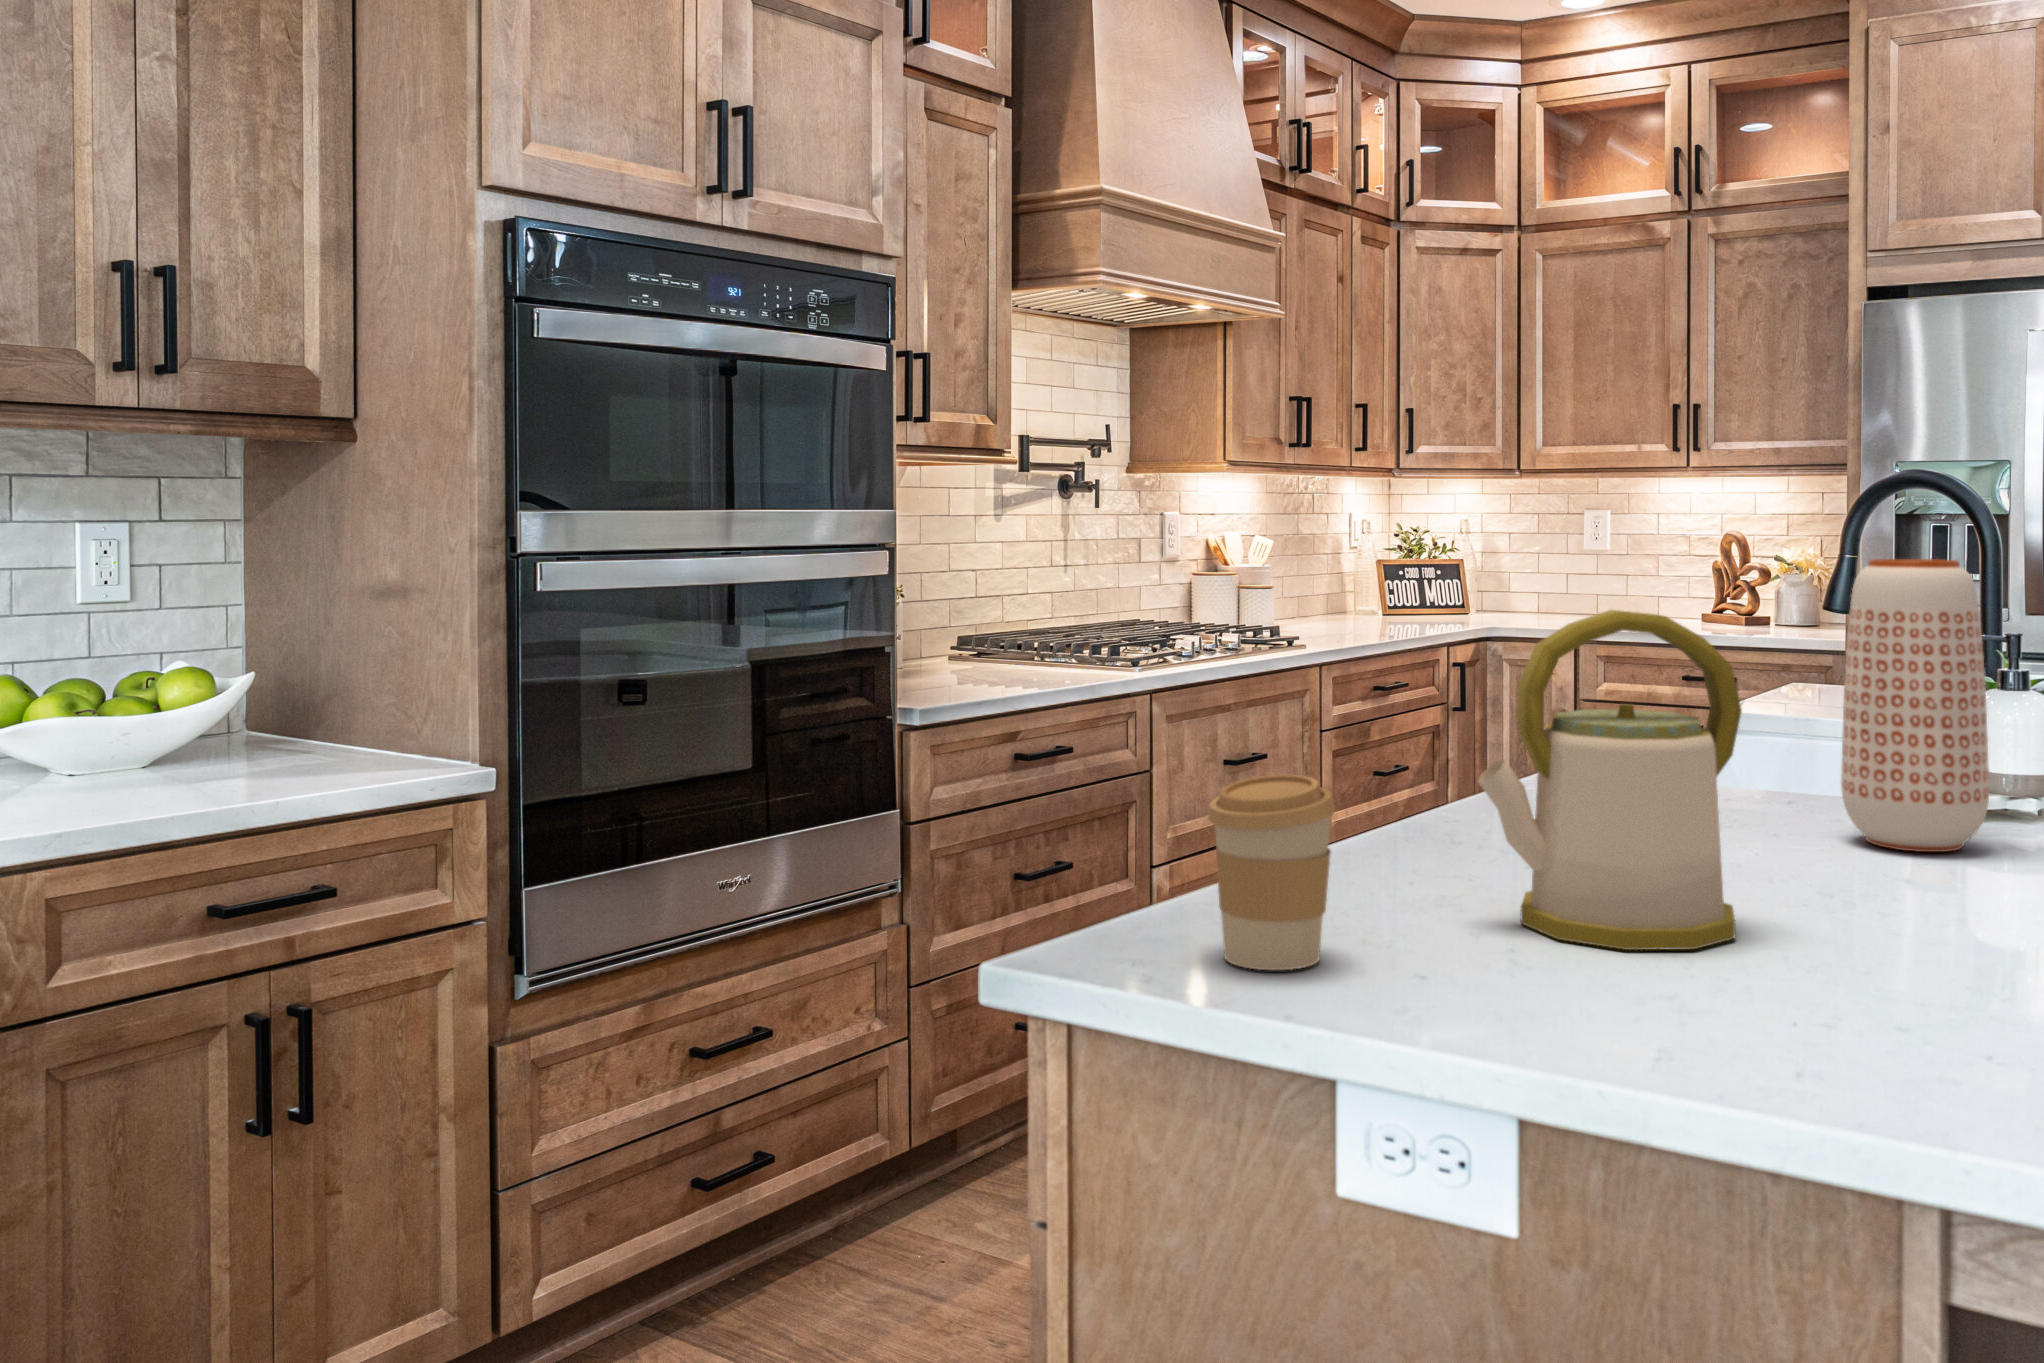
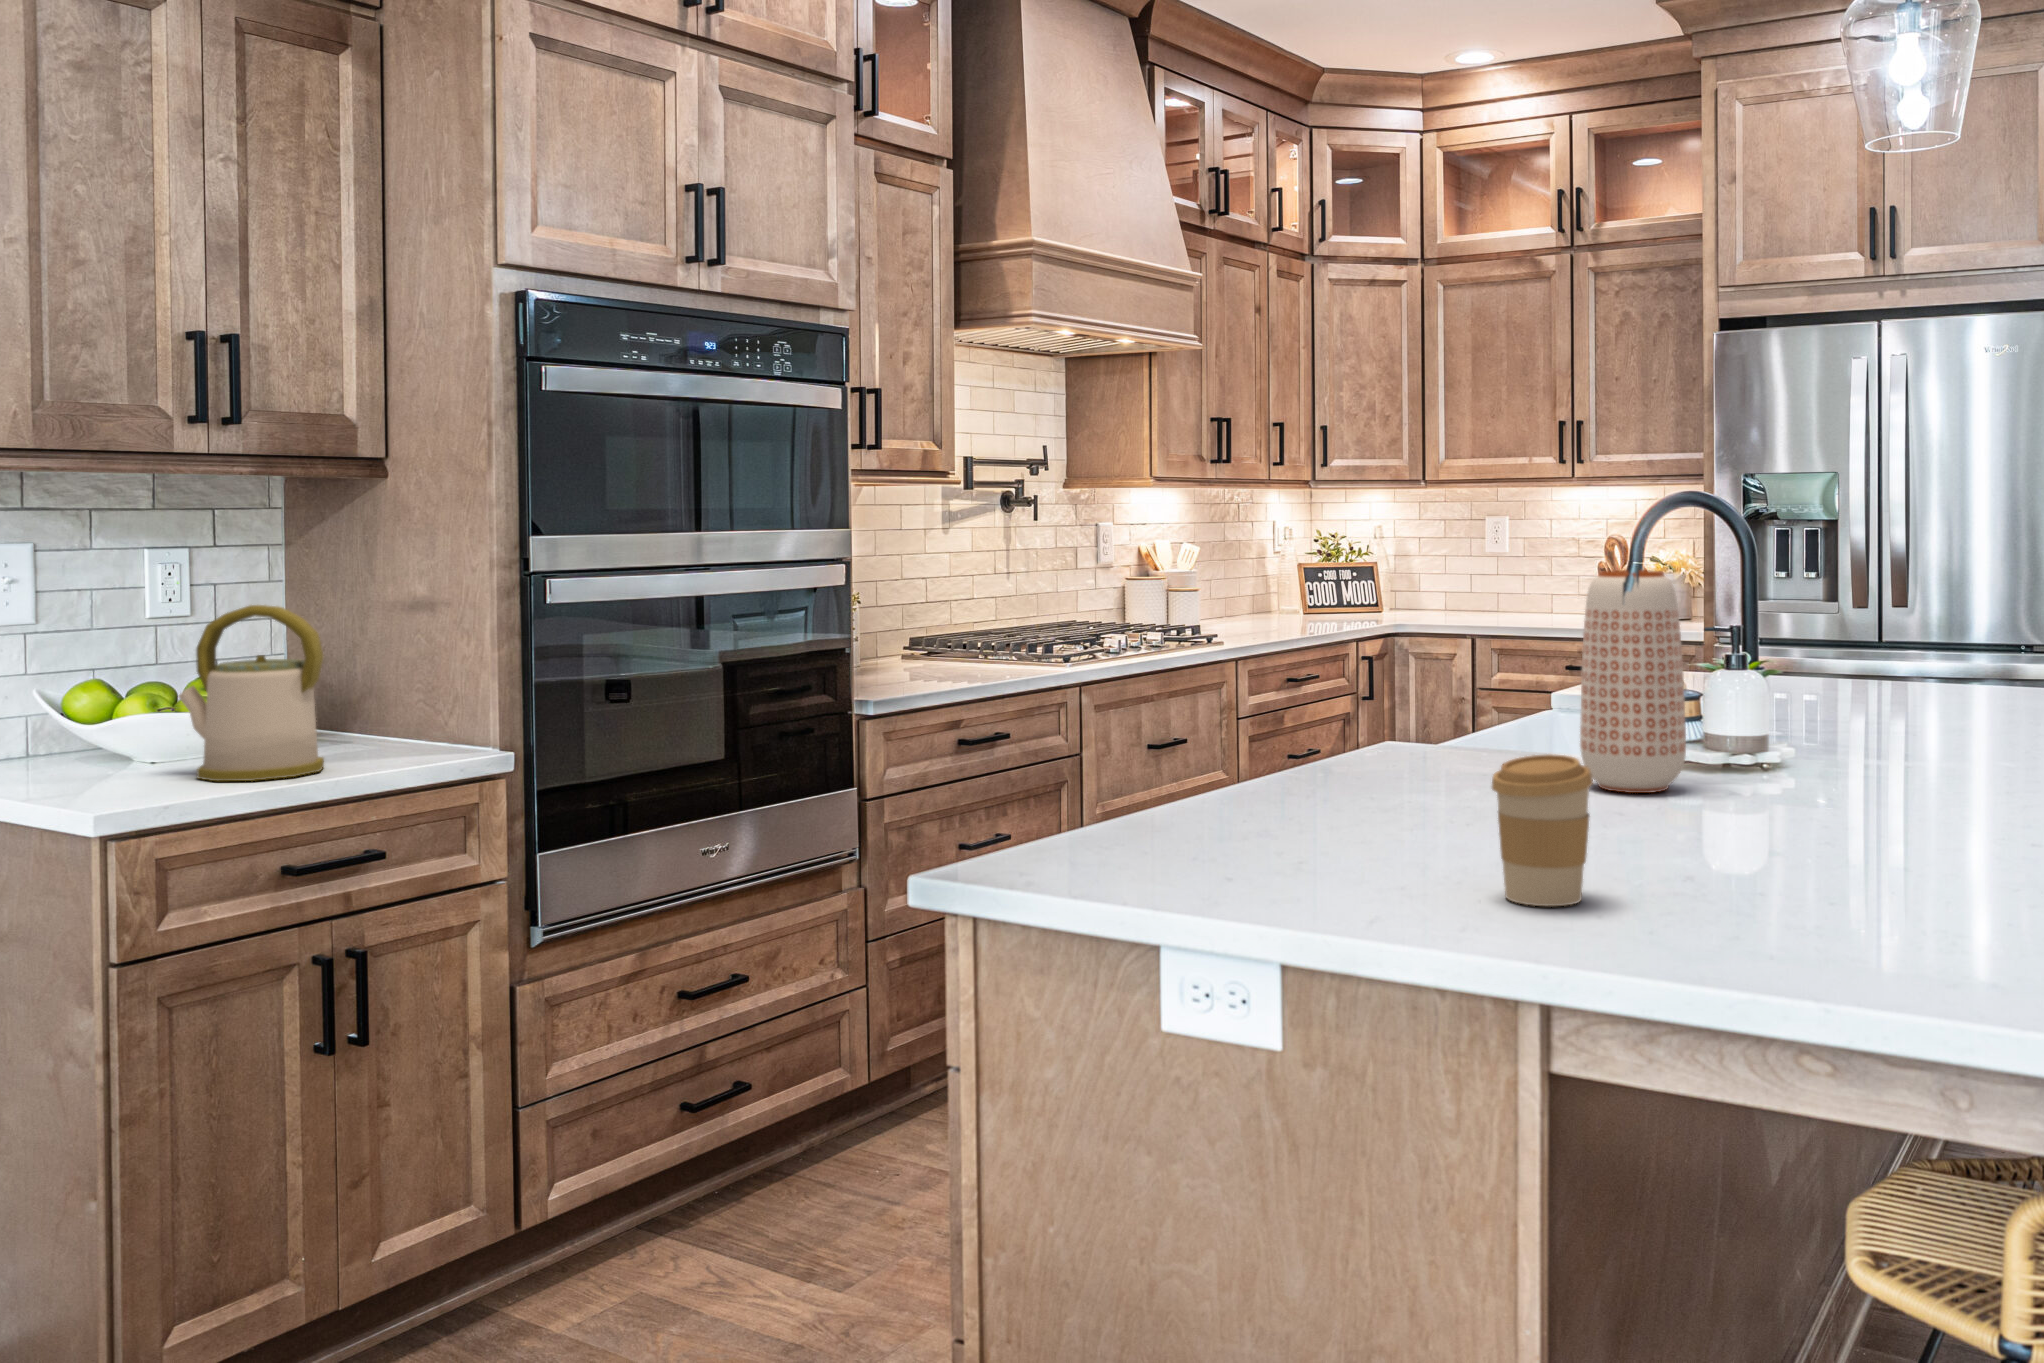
kettle: present [1478,610,1742,950] -> present [179,605,324,781]
coffee cup: present [1208,775,1335,970] -> present [1492,754,1593,906]

